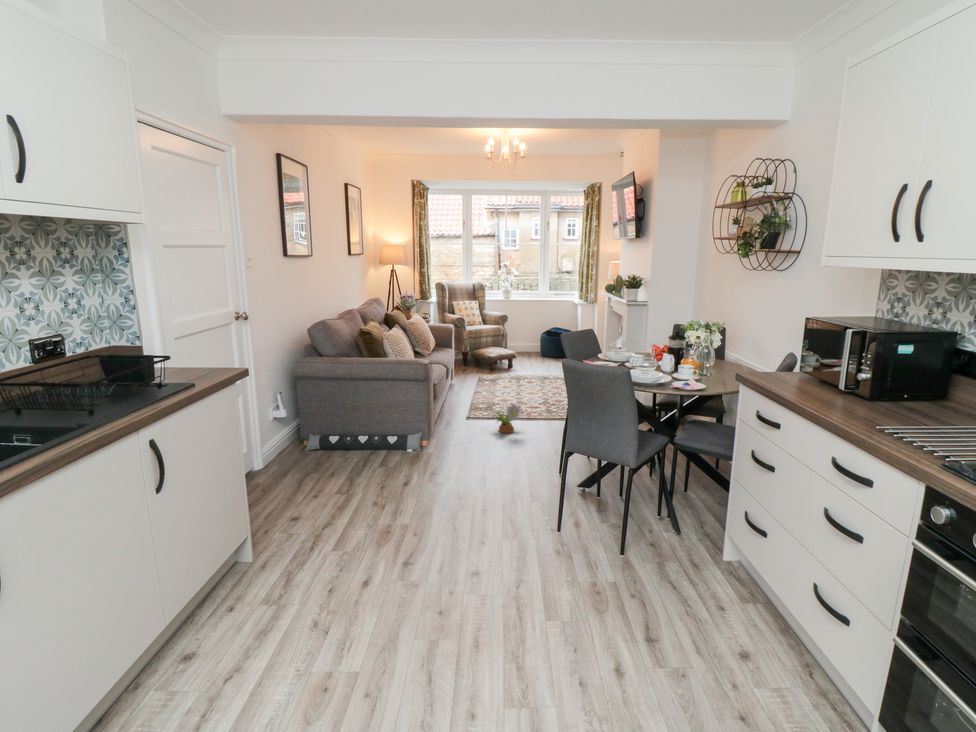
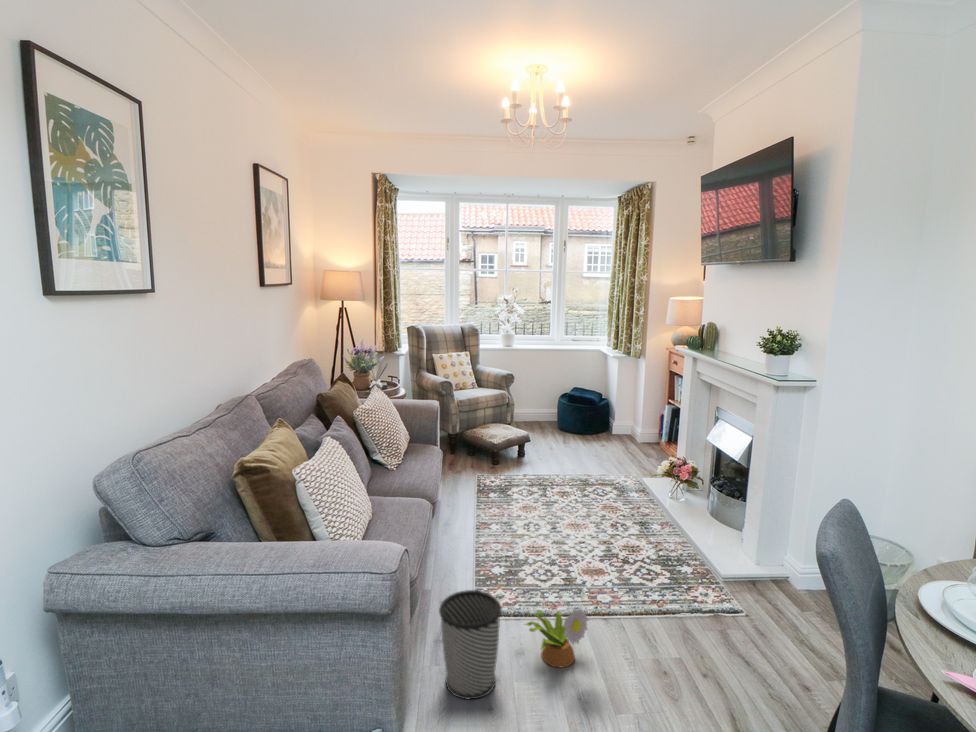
wastebasket: none [449,396,477,440] -> present [439,590,502,700]

